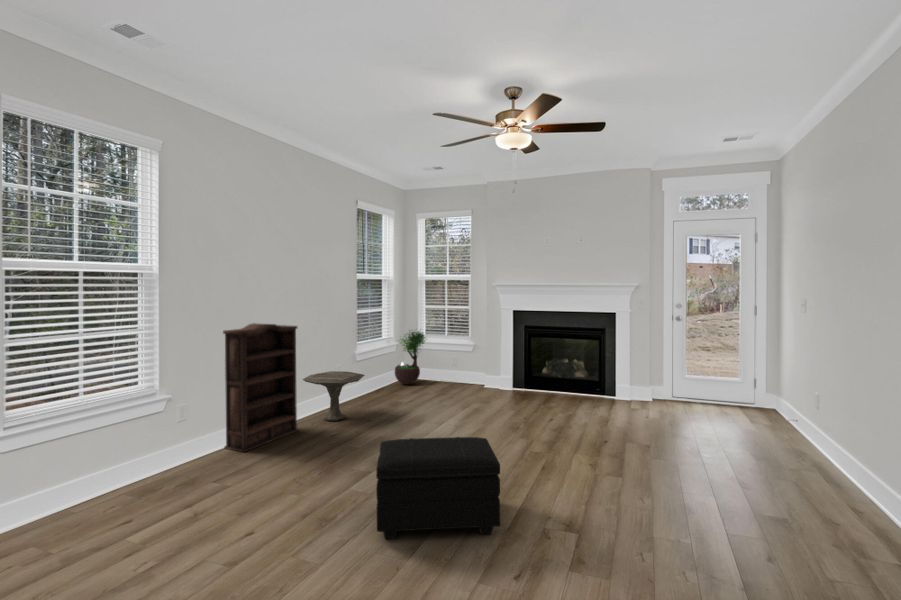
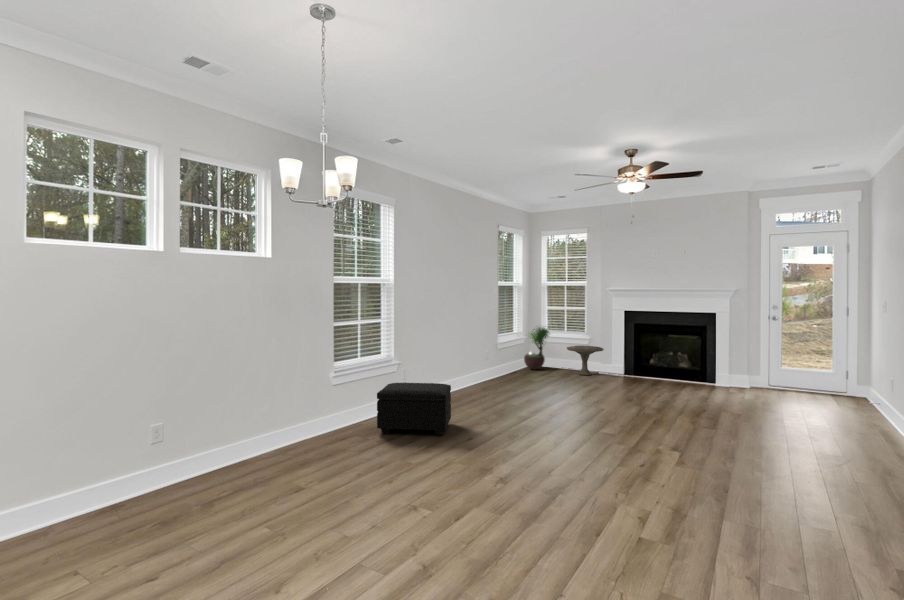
bookshelf: present [223,323,298,452] -> none [423,318,467,405]
side table: present [303,371,365,421] -> present [567,346,604,375]
footstool: present [376,437,500,539] -> present [377,382,451,435]

